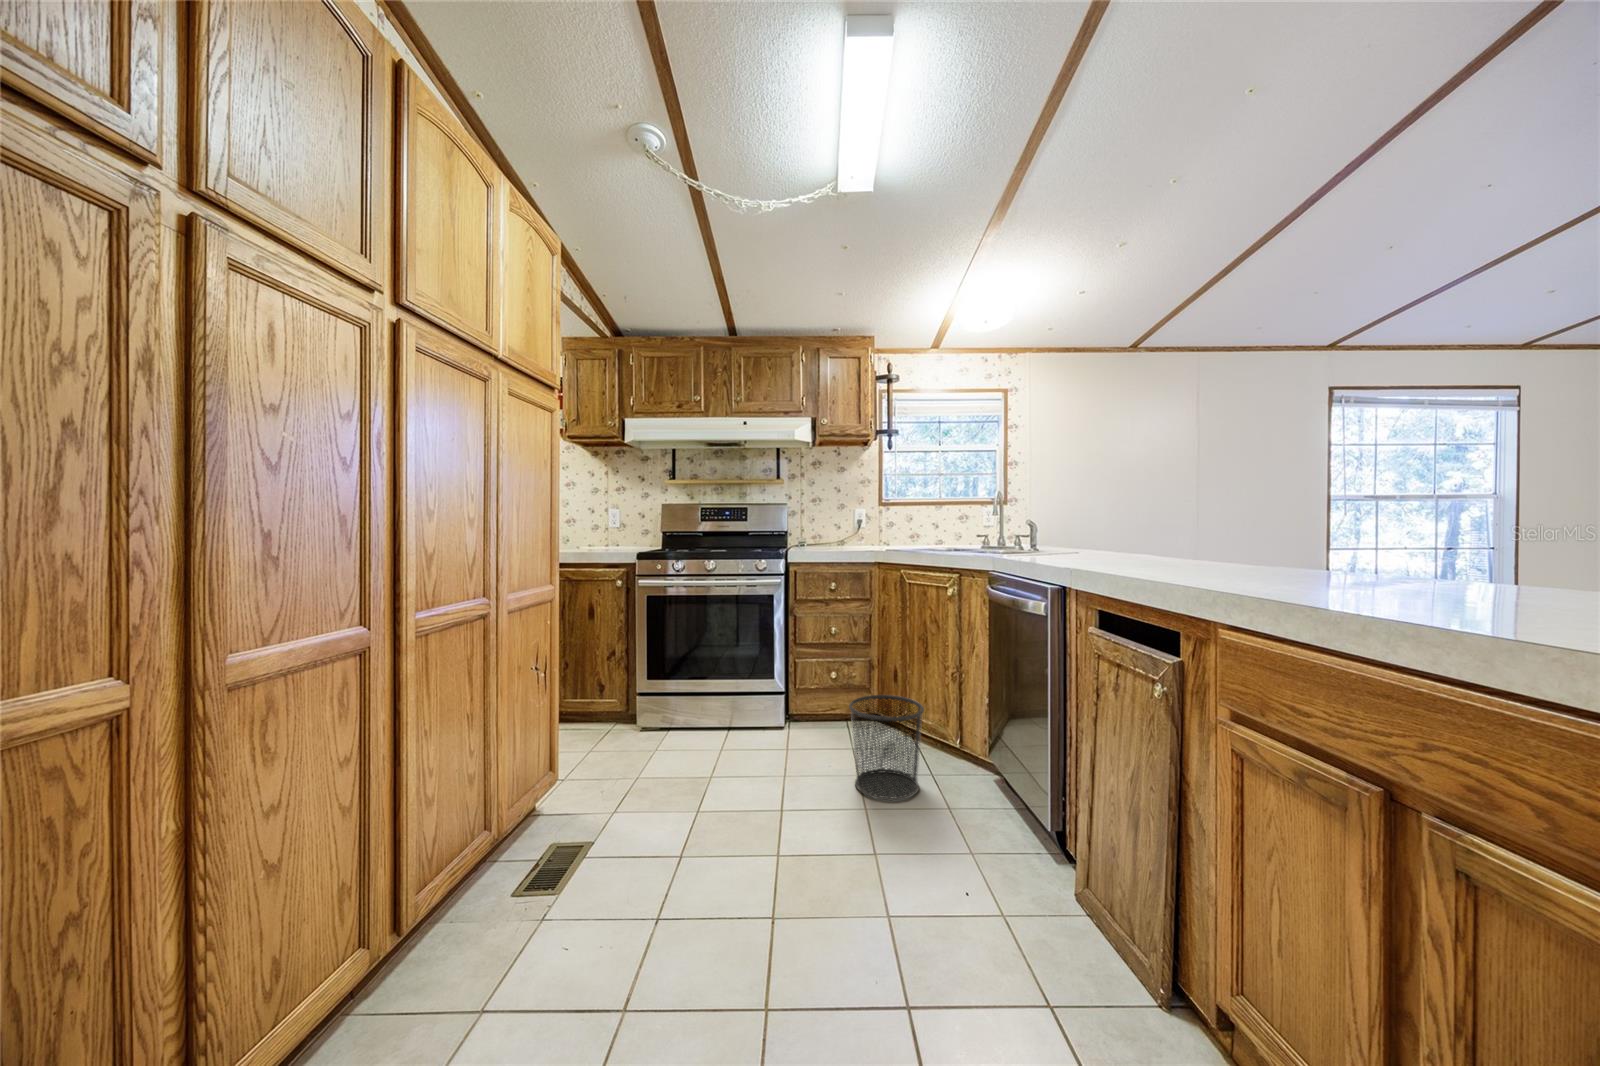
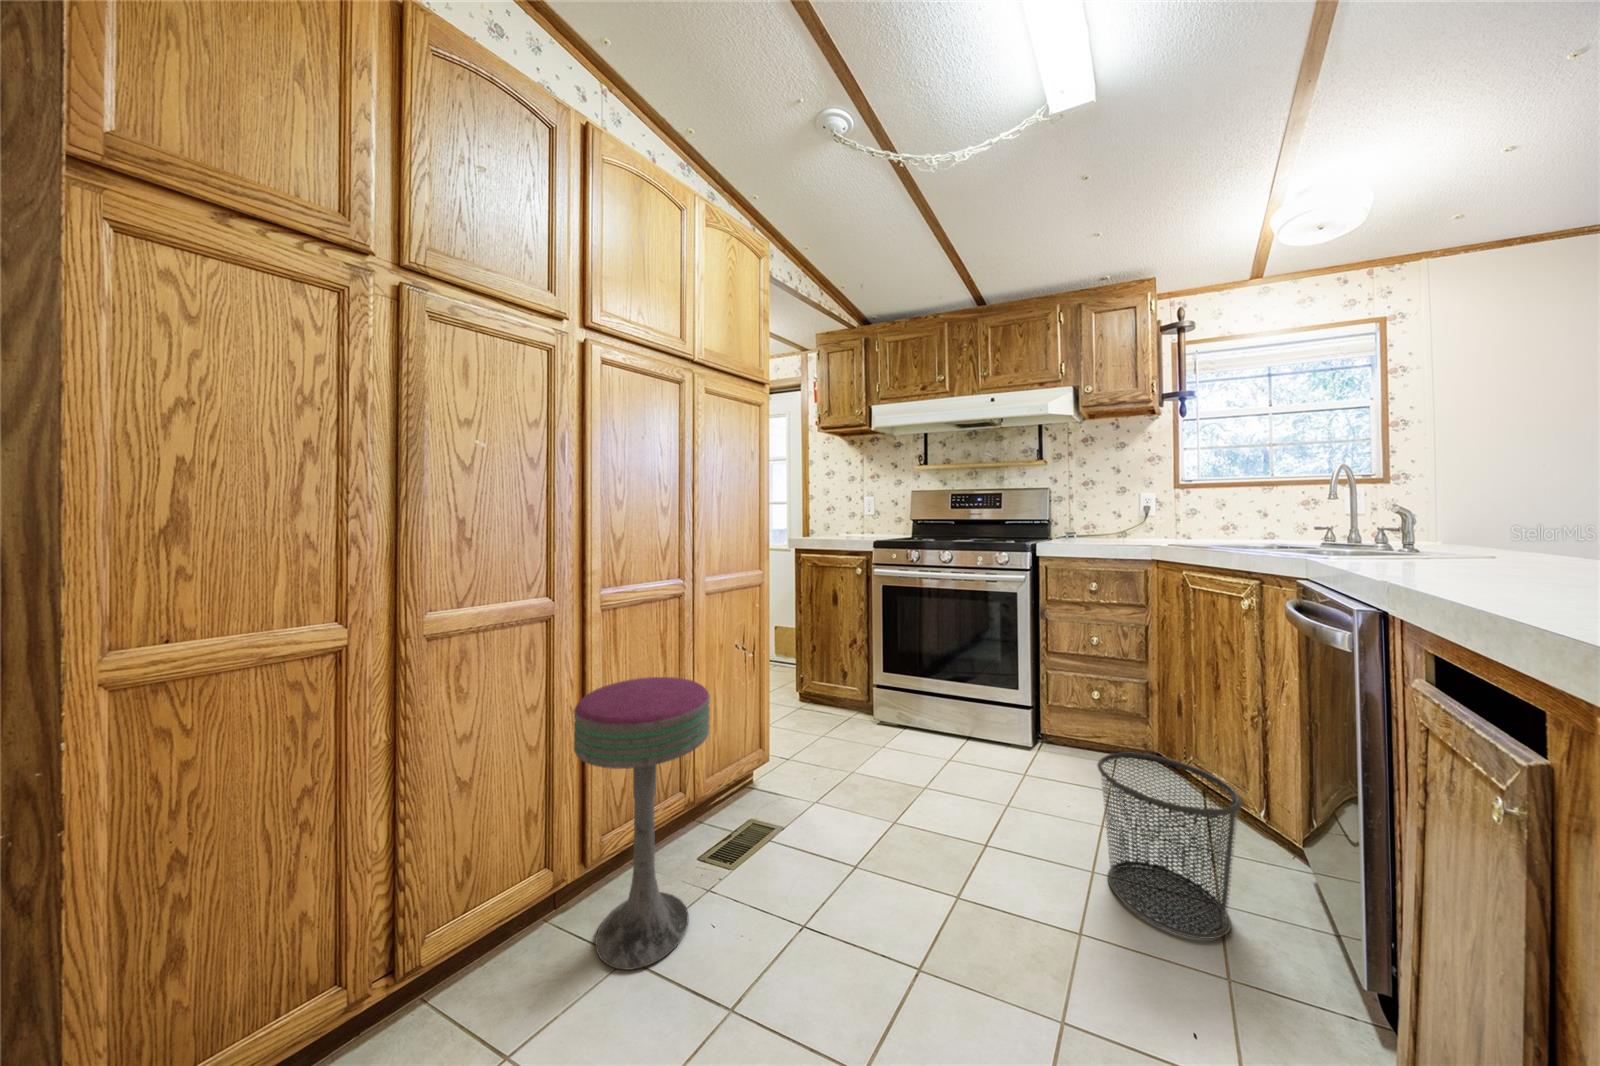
bar stool: none [417,700,574,1009] -> present [574,677,710,970]

